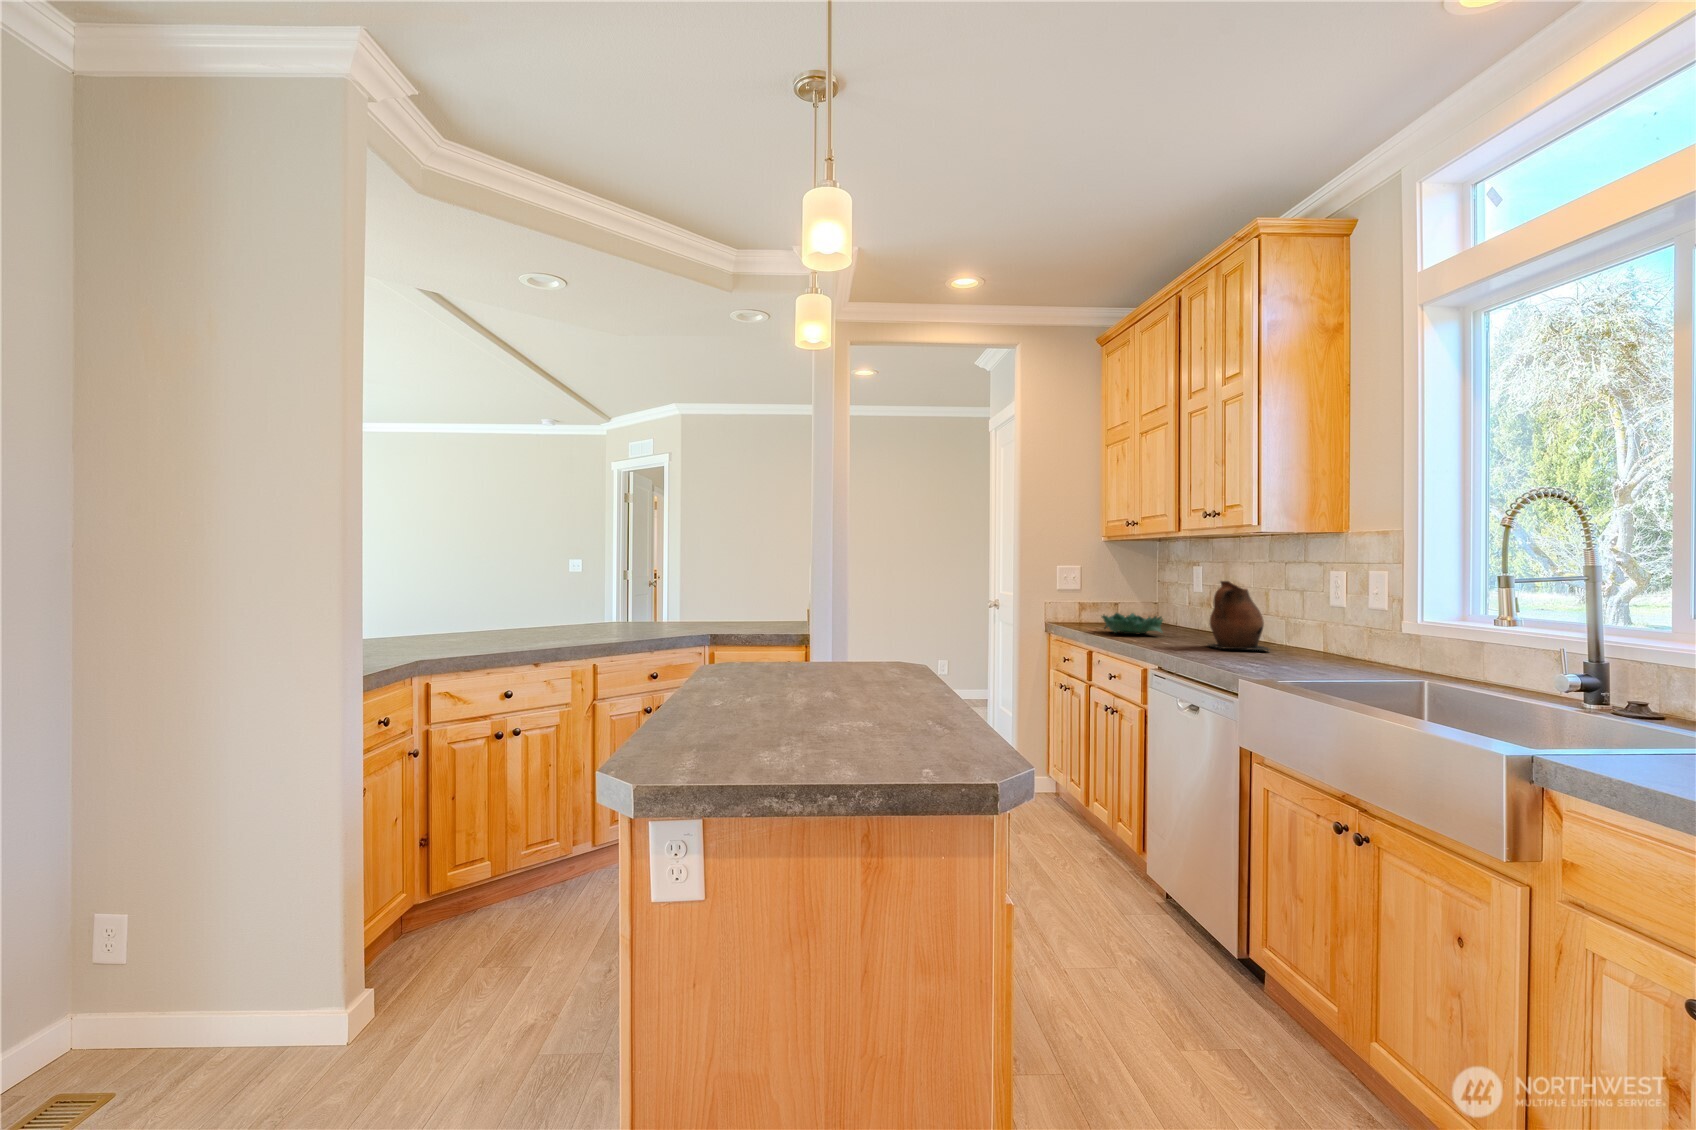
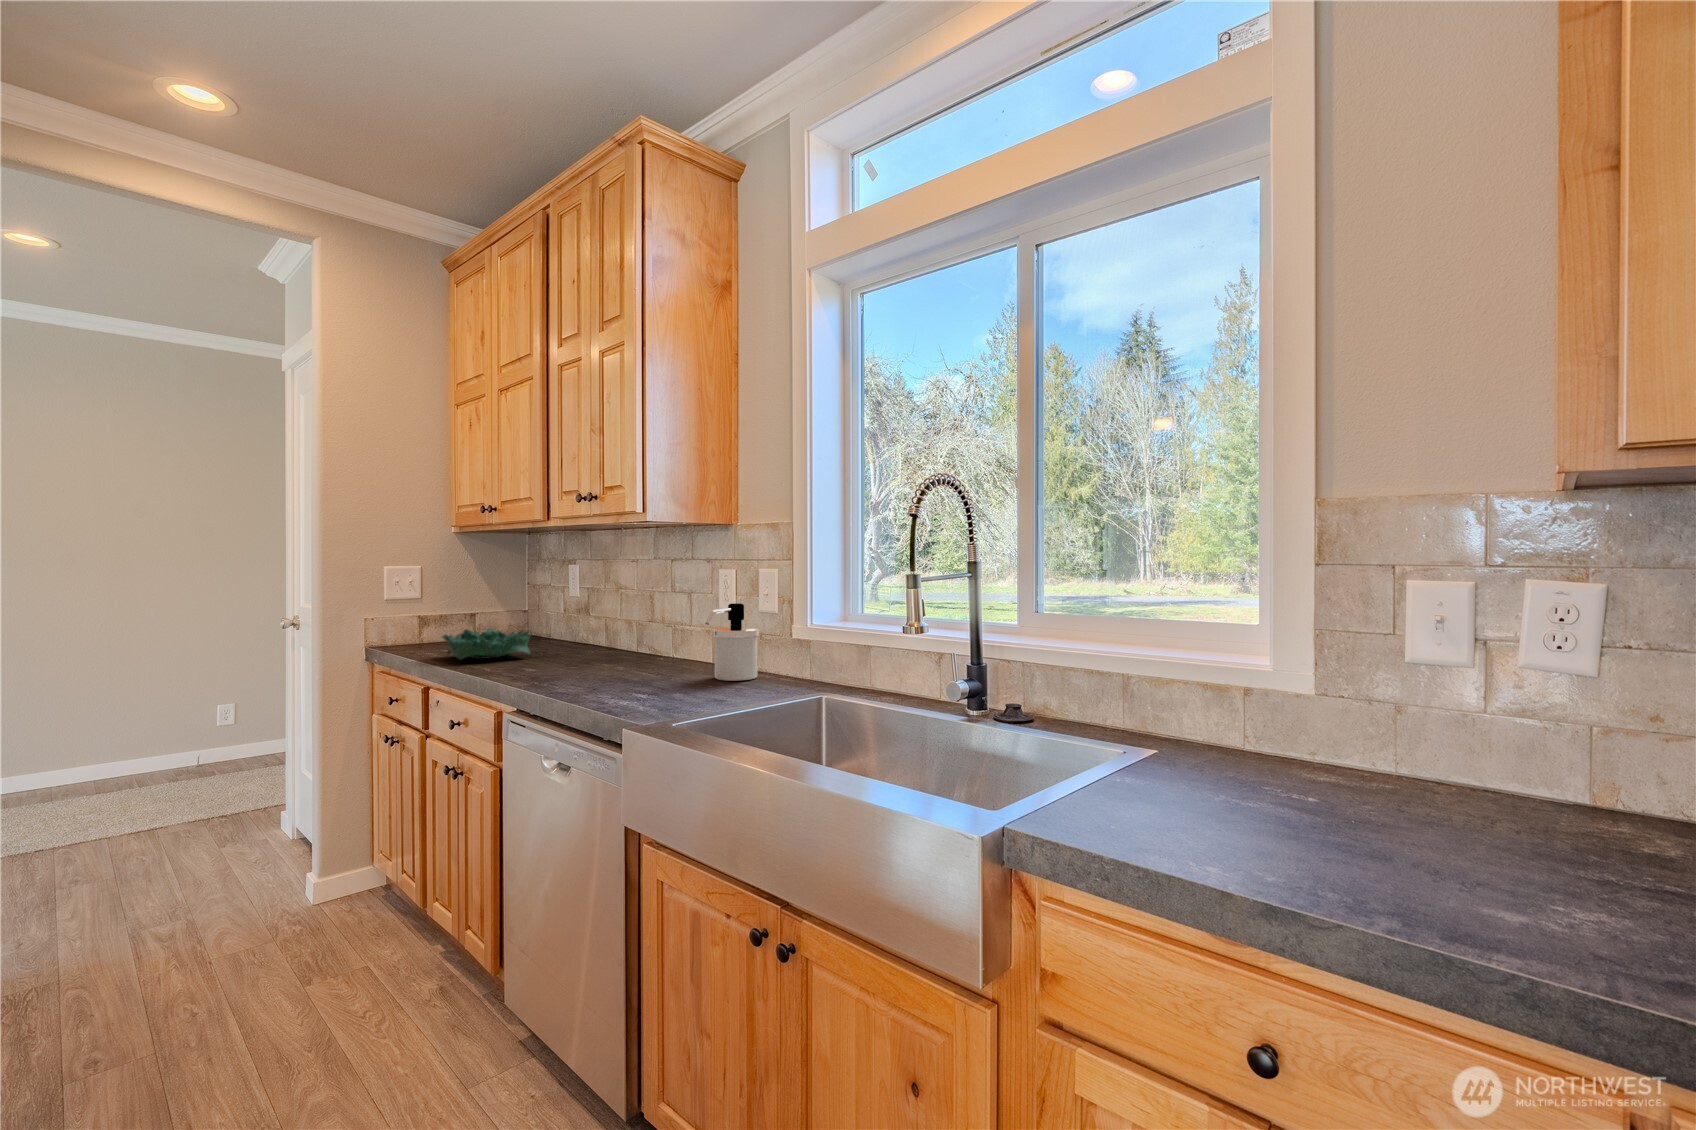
ceramic pitcher: present [1208,581,1270,650] -> none [580,583,662,672]
soap dispenser: none [1311,601,1366,666] -> present [705,603,759,681]

